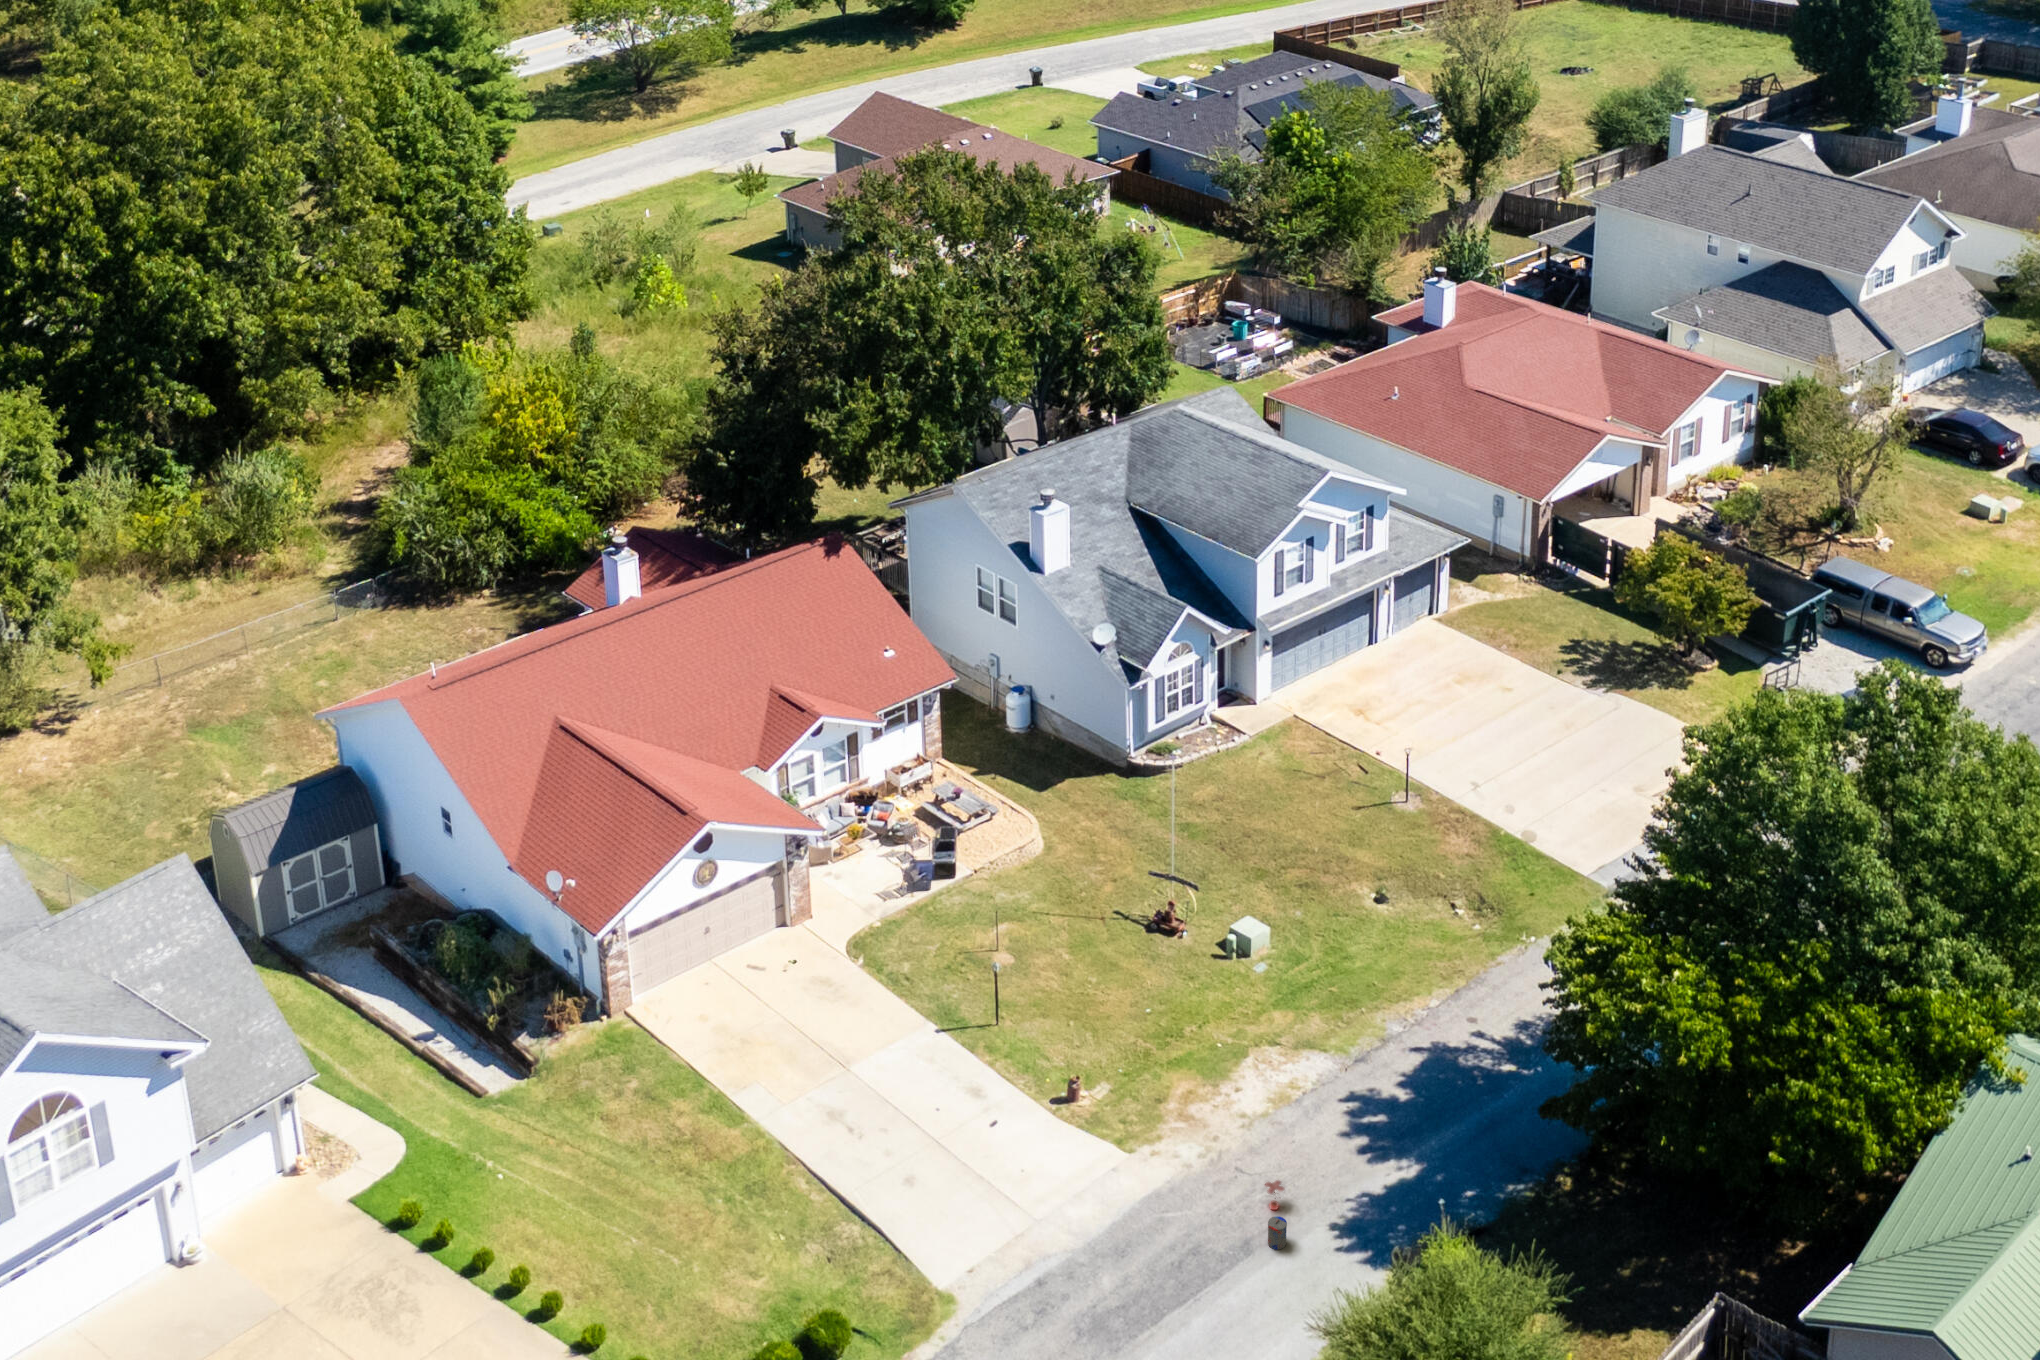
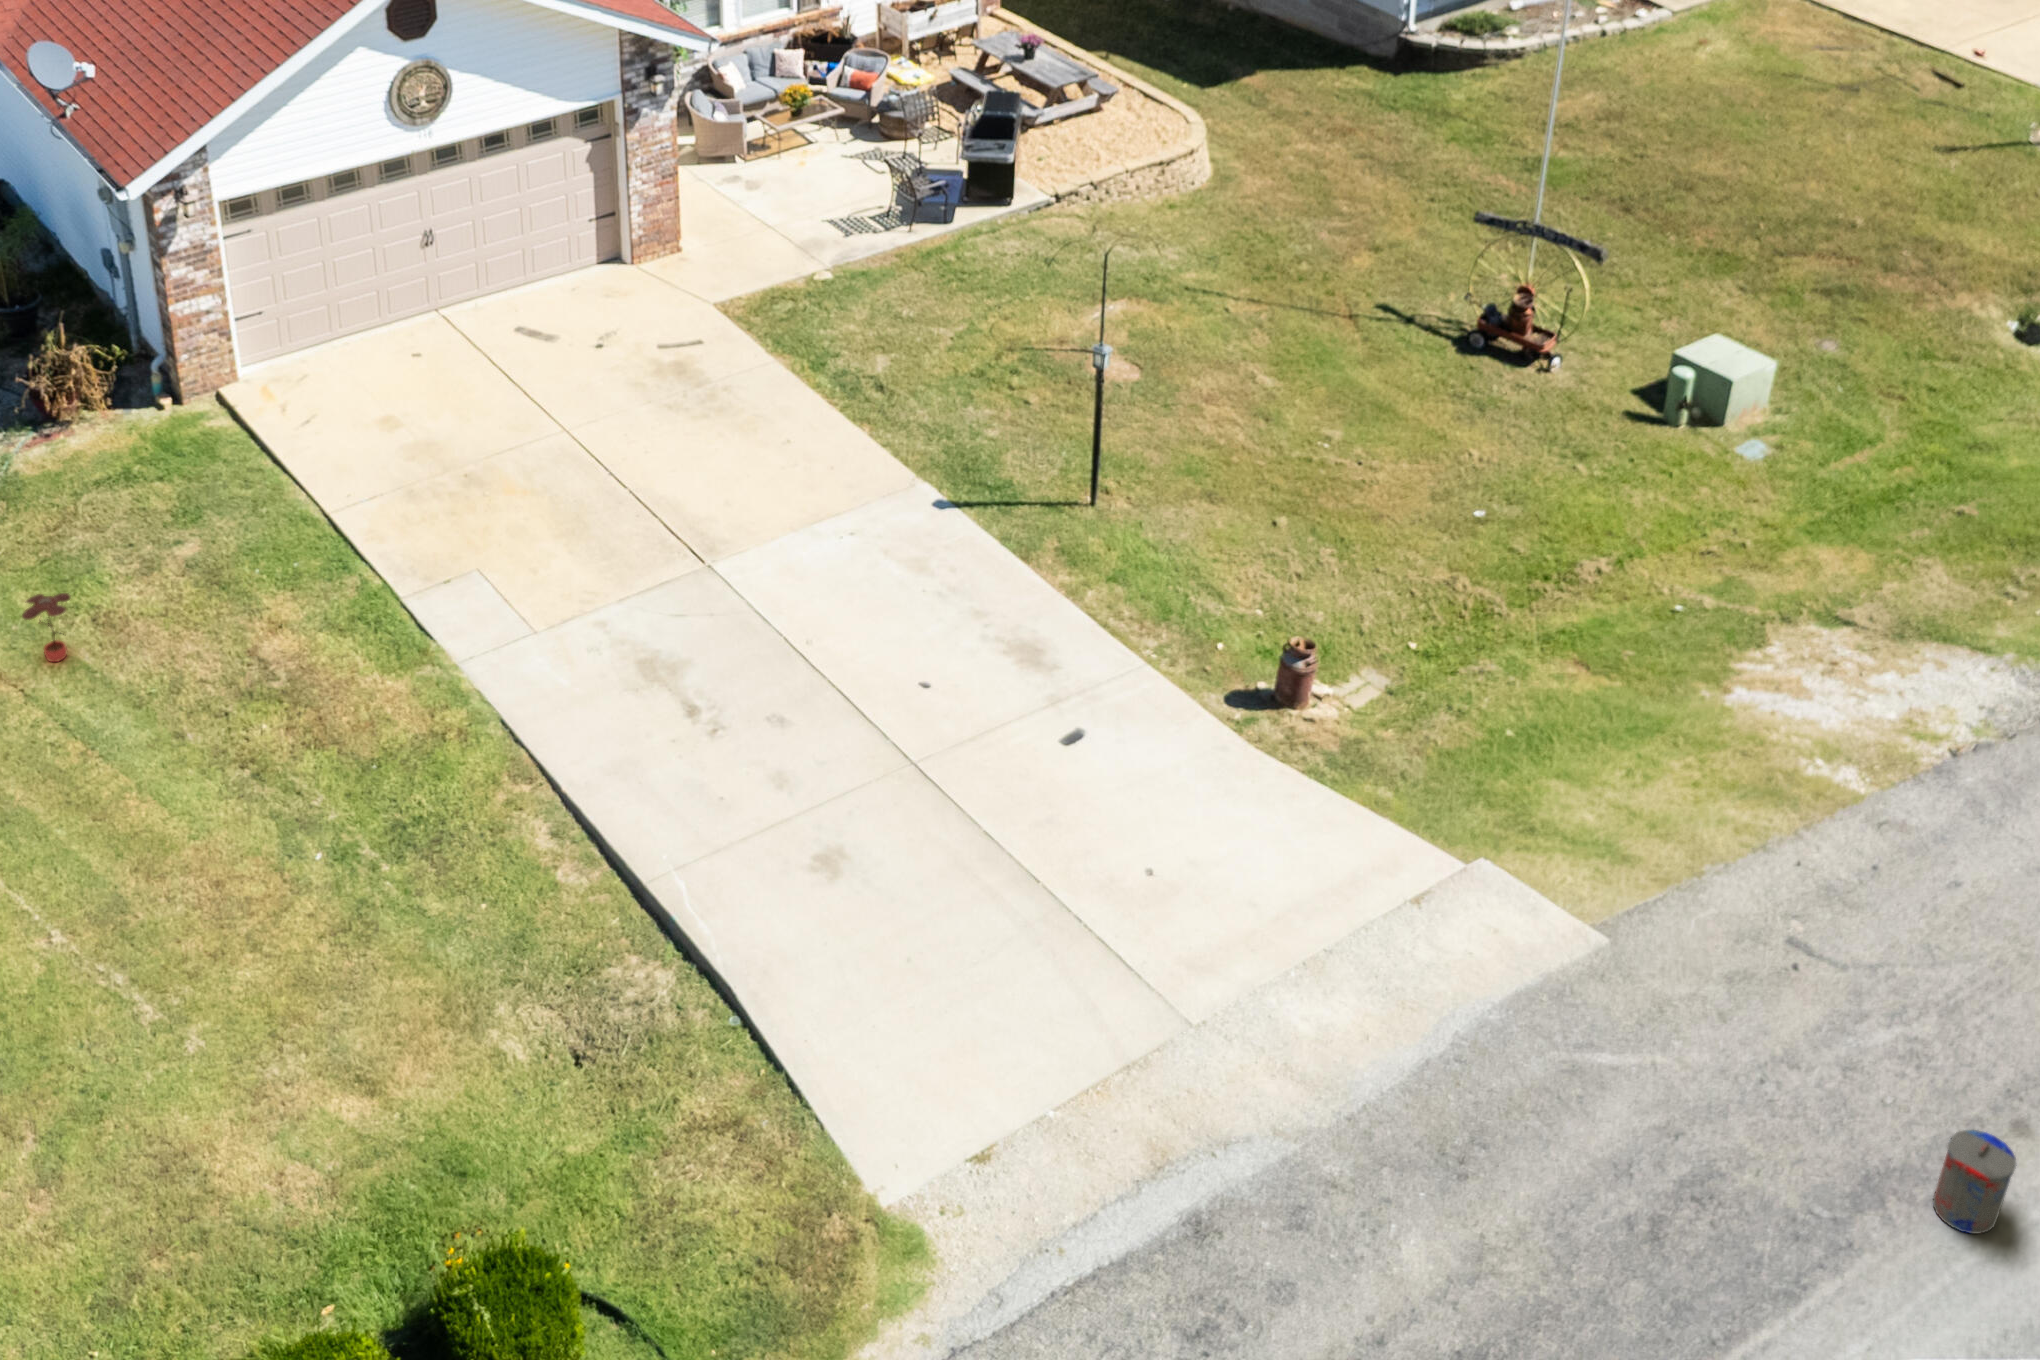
potted plant: present [1265,1180,1284,1210] -> present [22,593,70,662]

